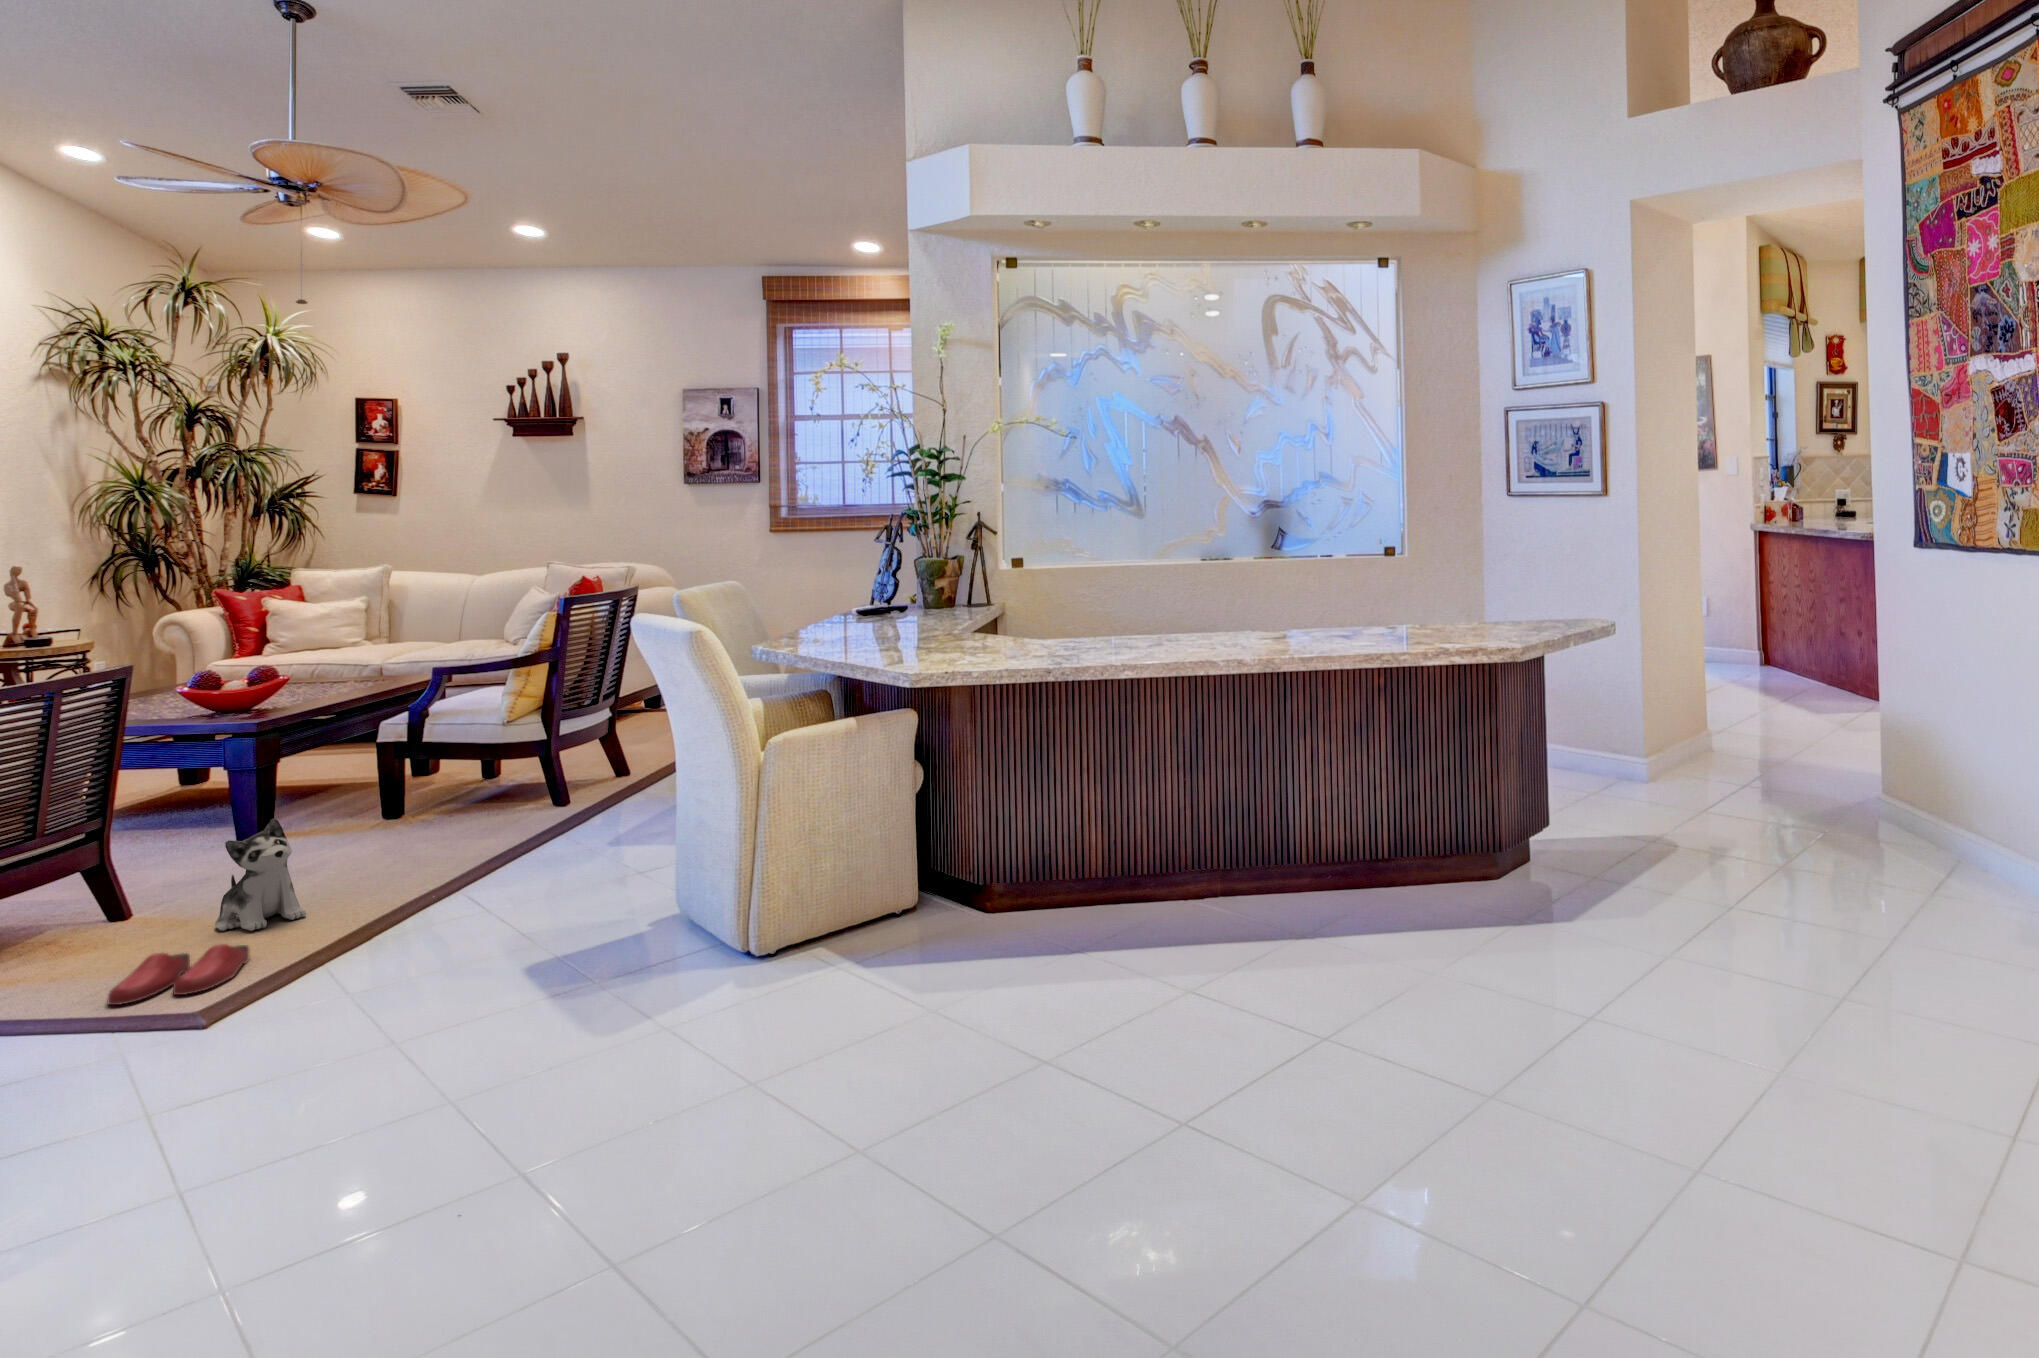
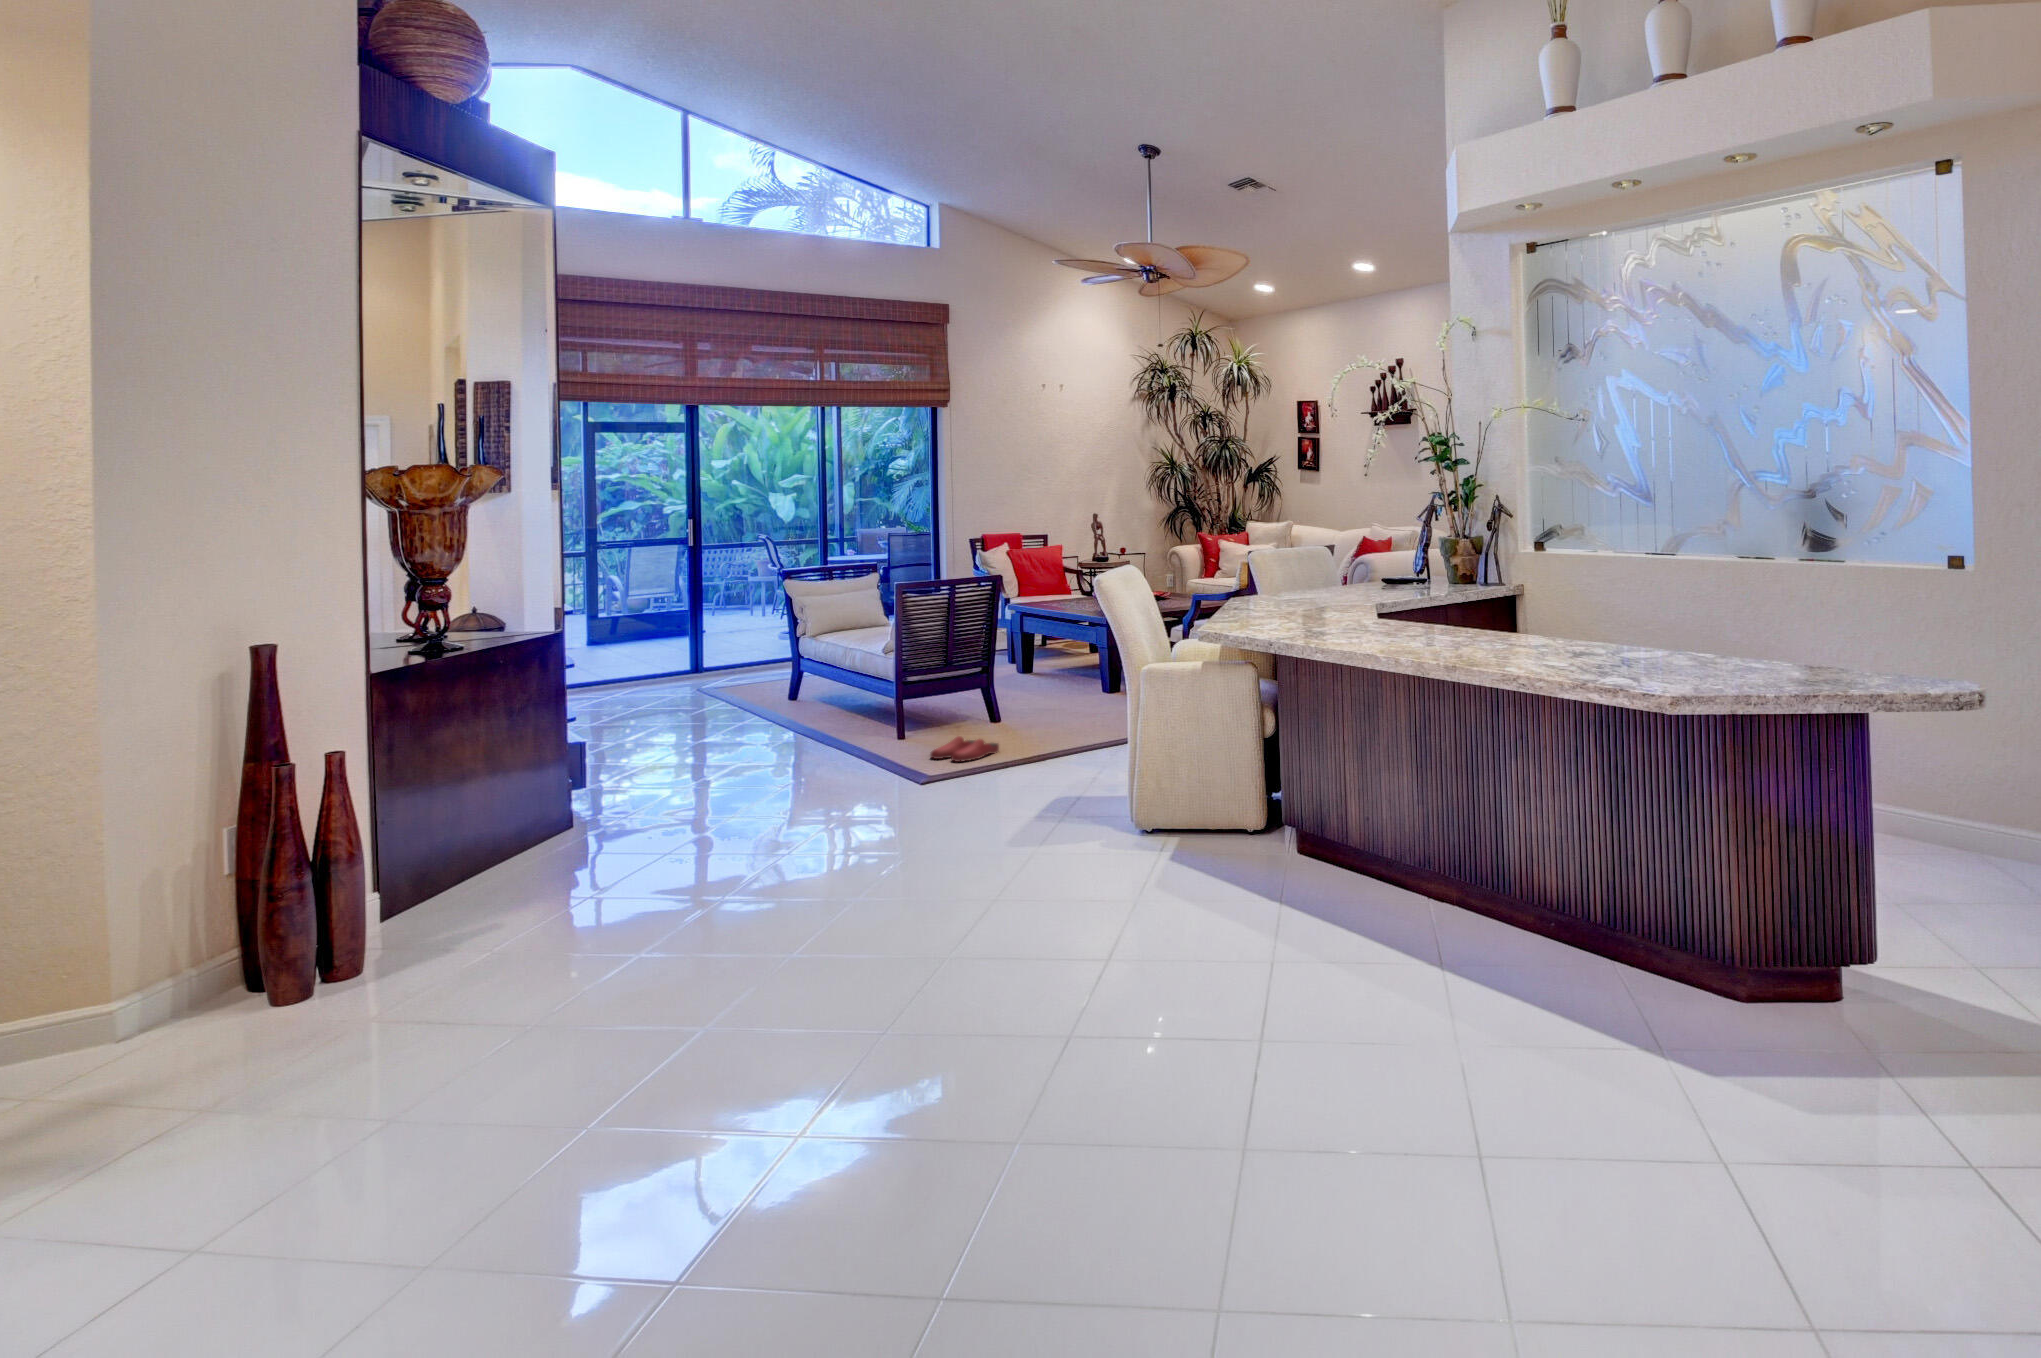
plush toy: present [215,818,306,931] -> none [1013,673,1052,739]

